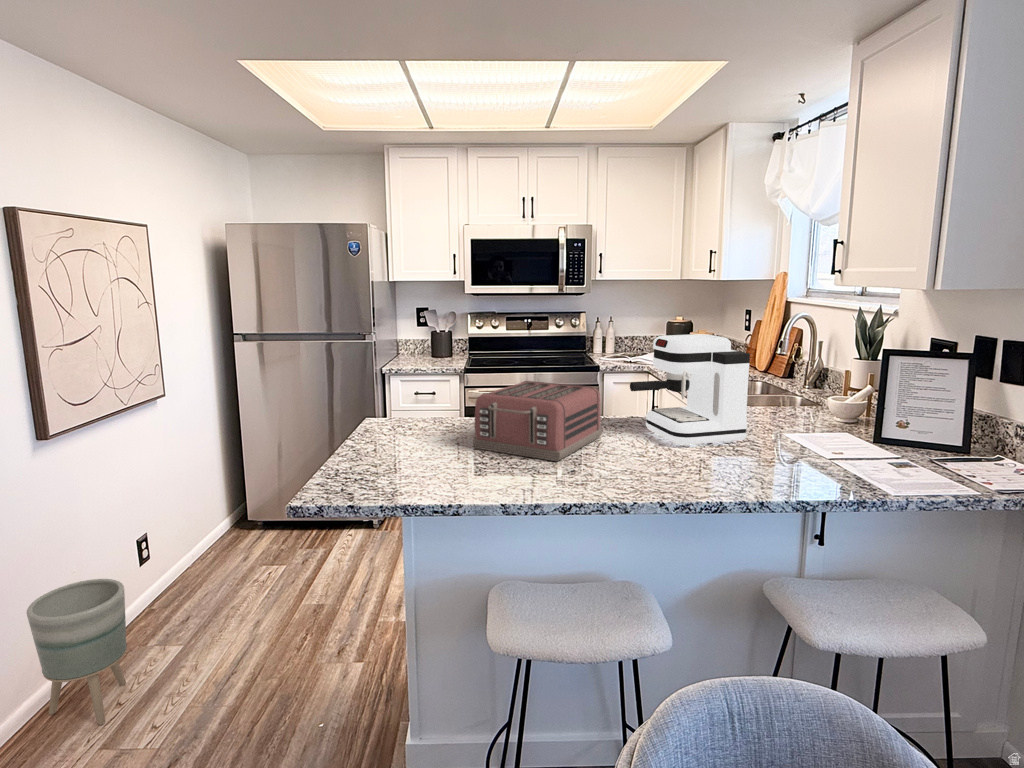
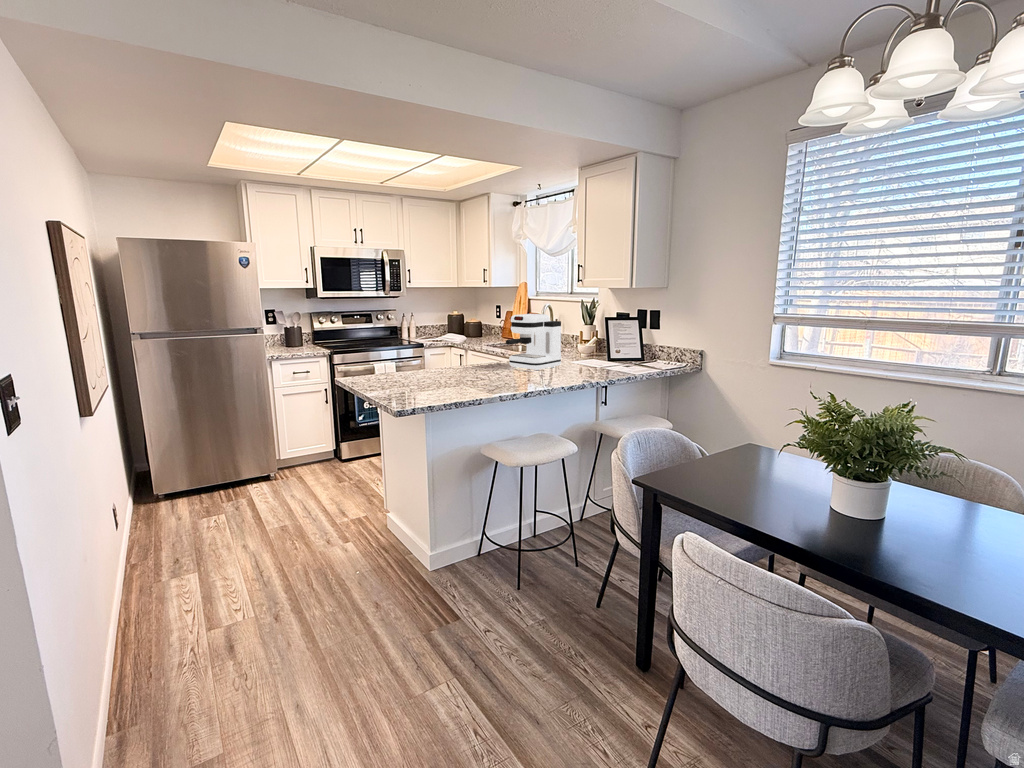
toaster: present [473,381,602,461] -> none [438,344,494,382]
planter: present [27,579,127,725] -> none [115,518,193,632]

